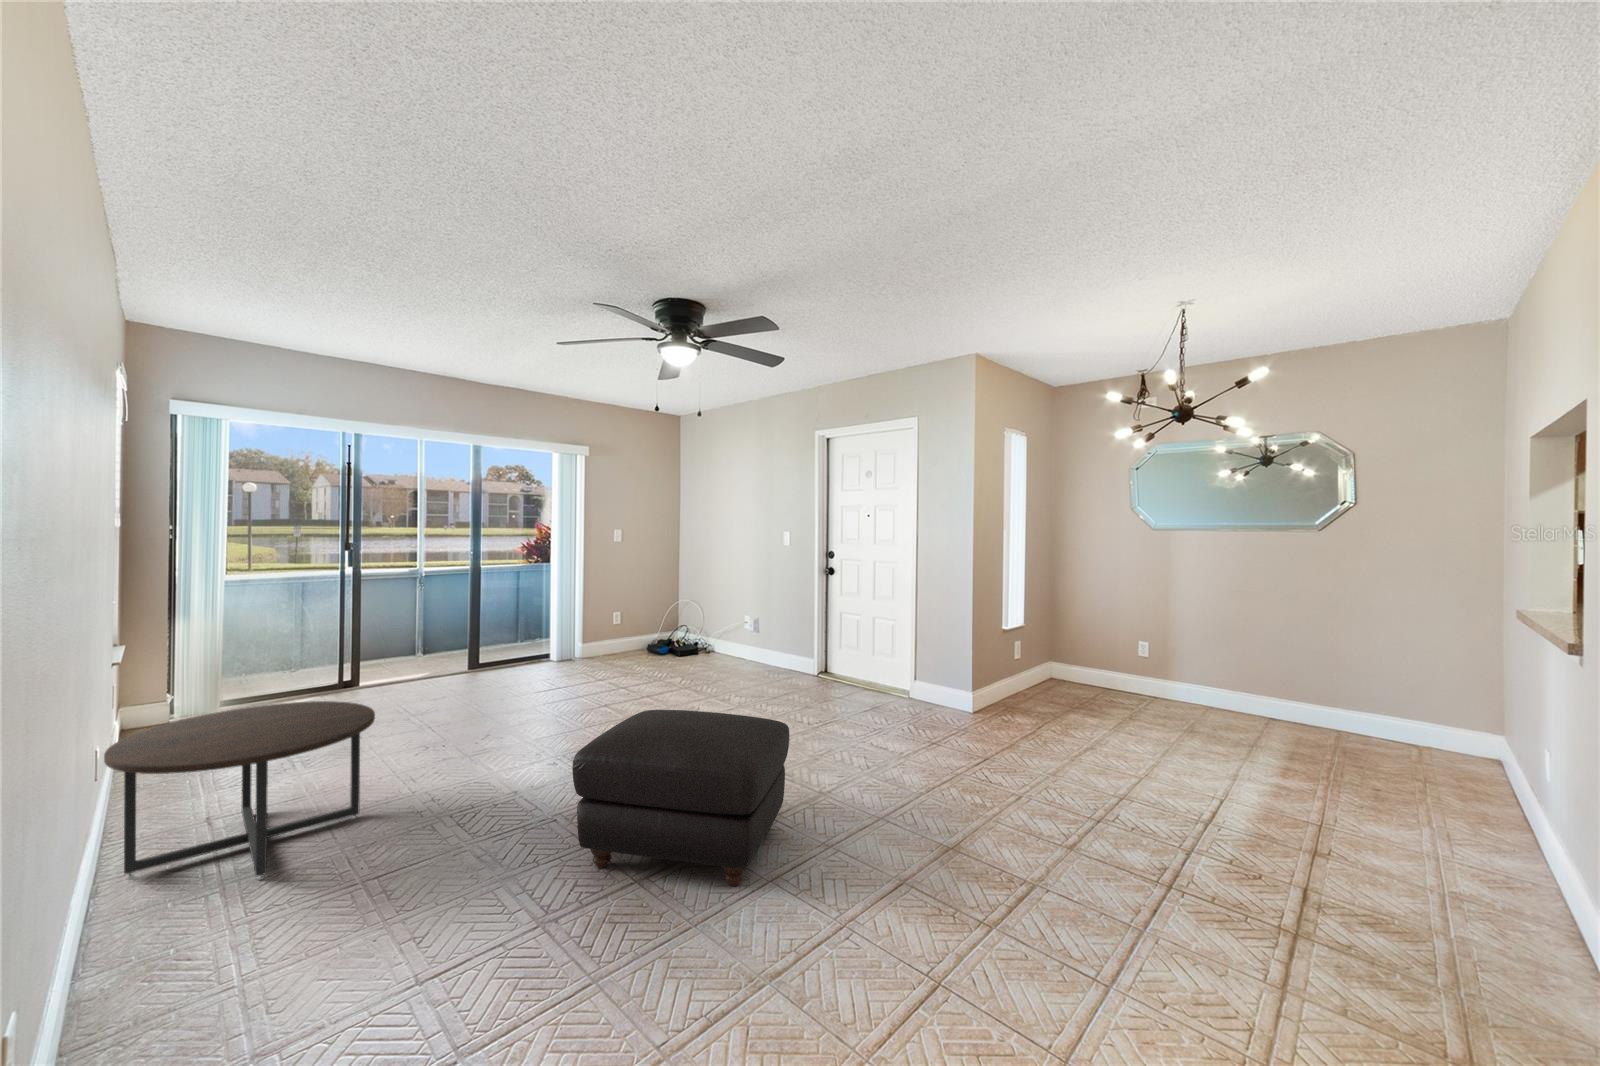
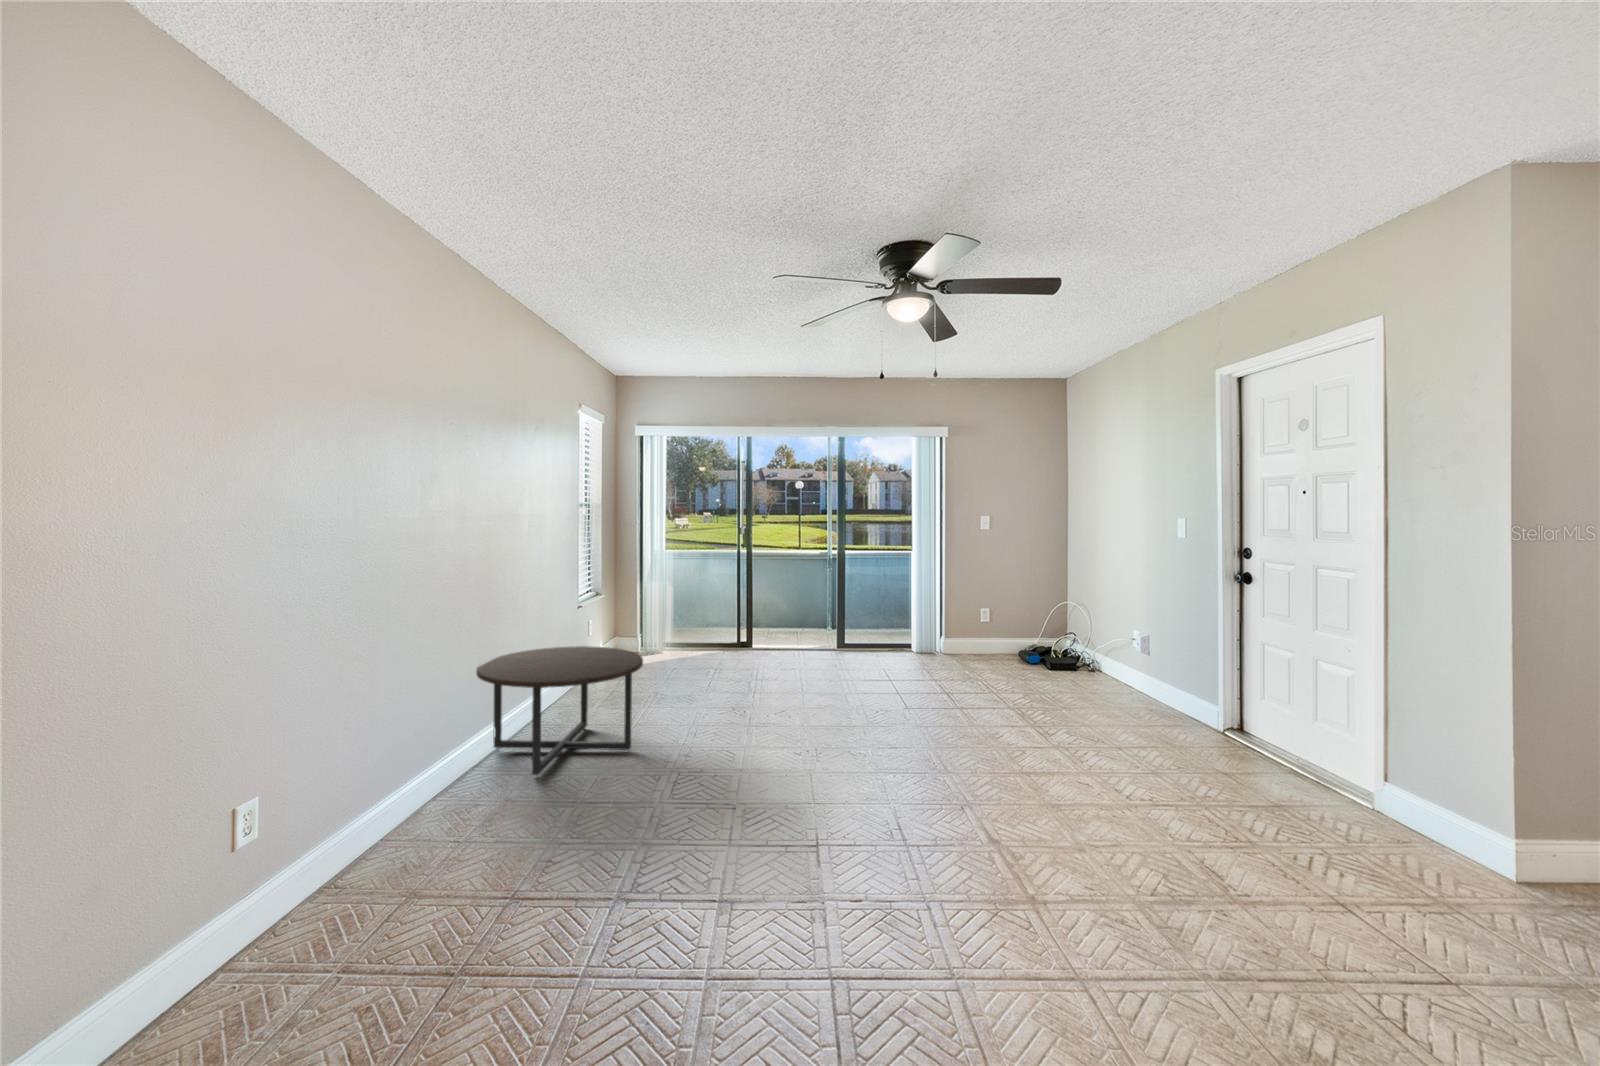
ottoman: present [572,710,789,886] -> none [686,716,947,961]

